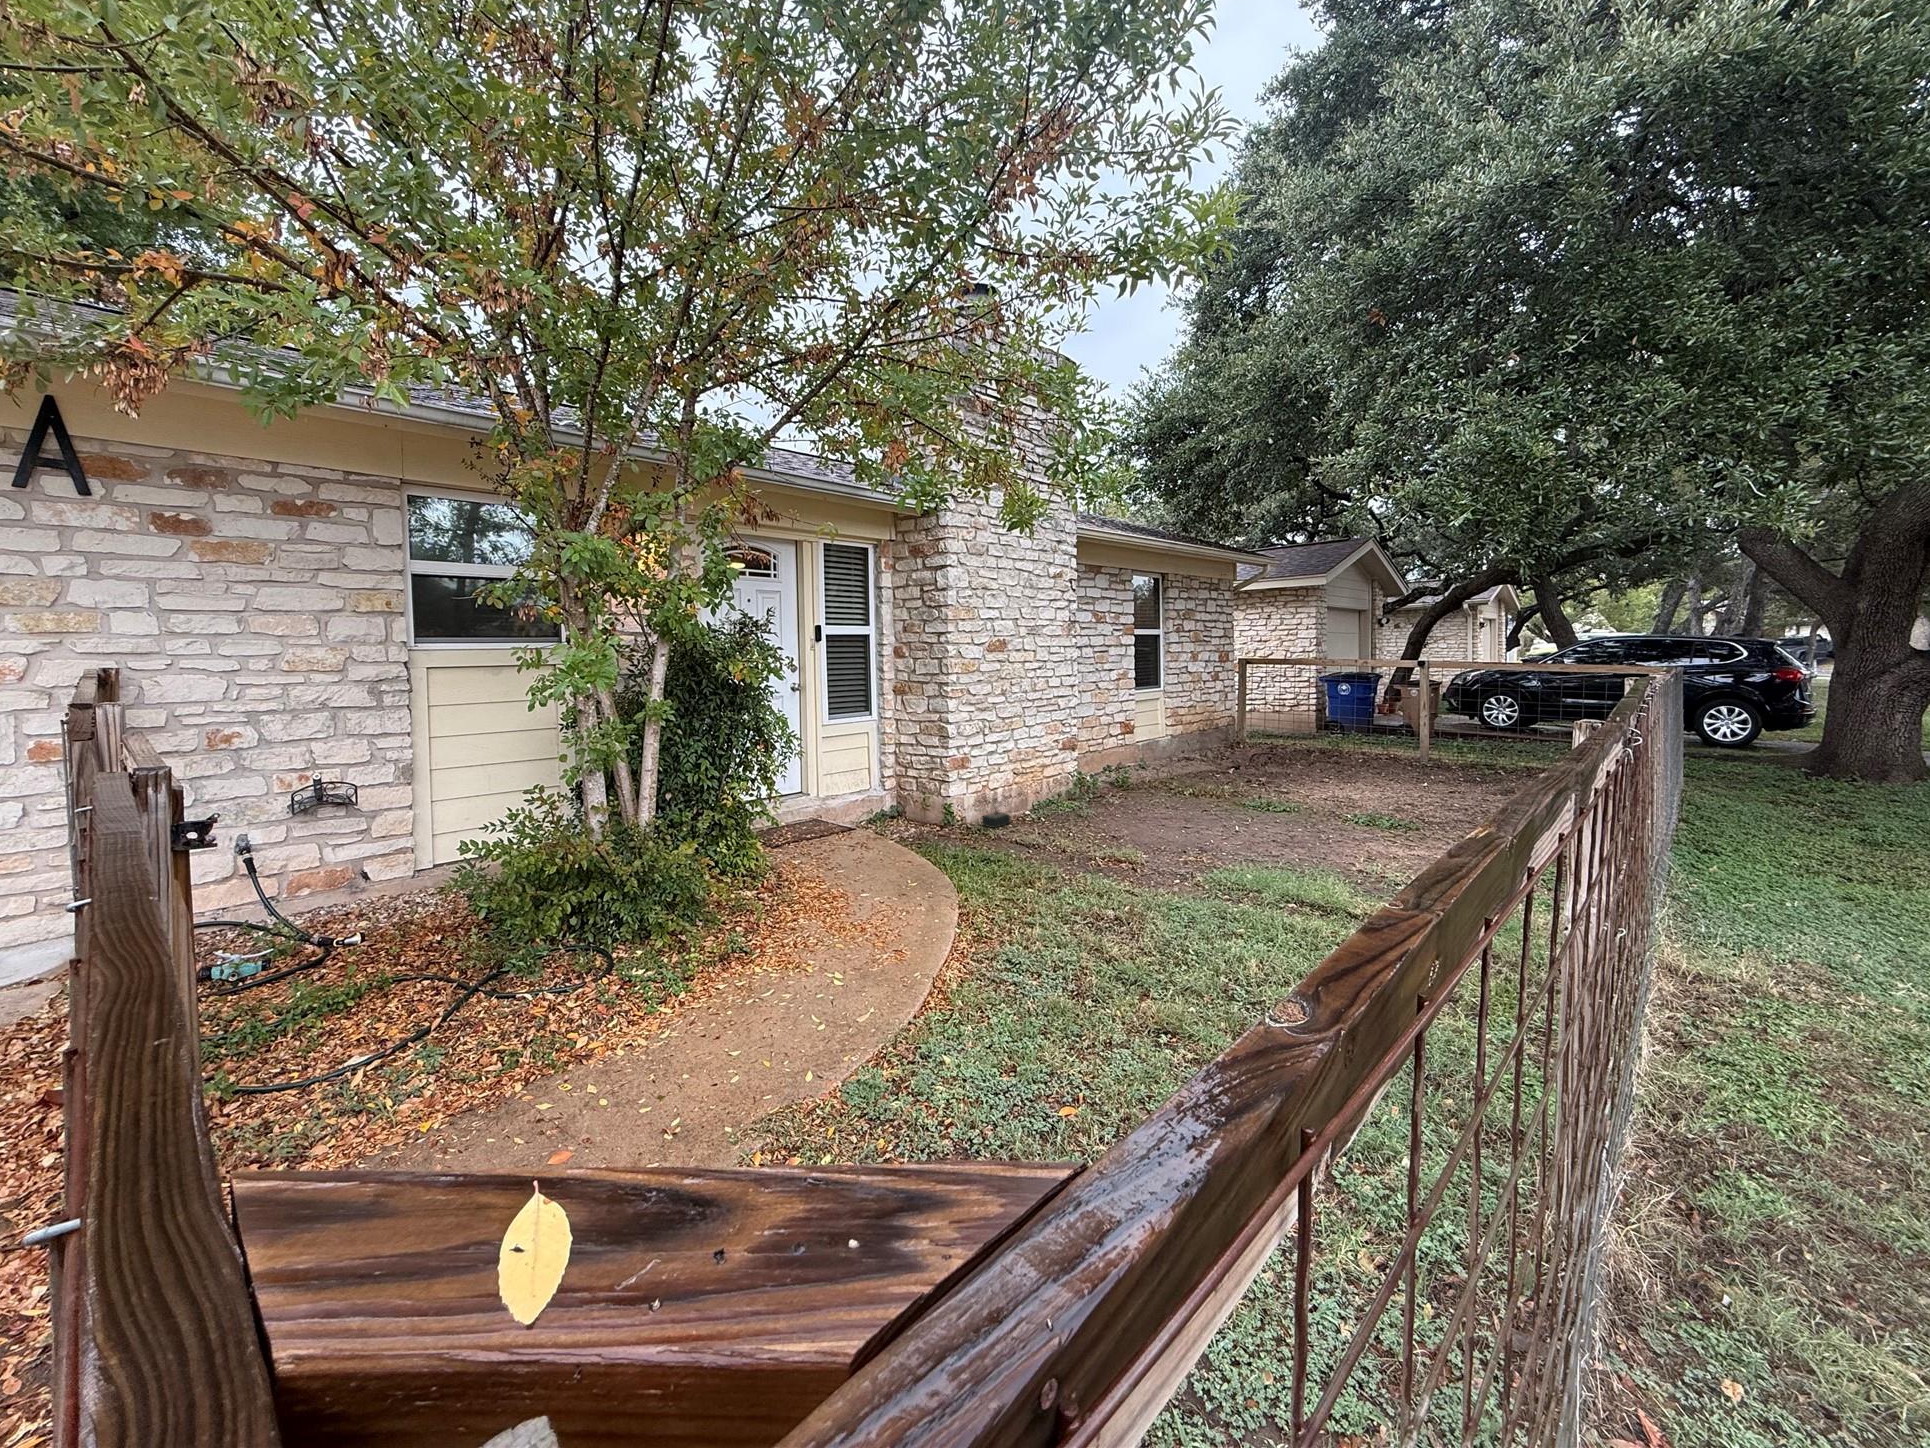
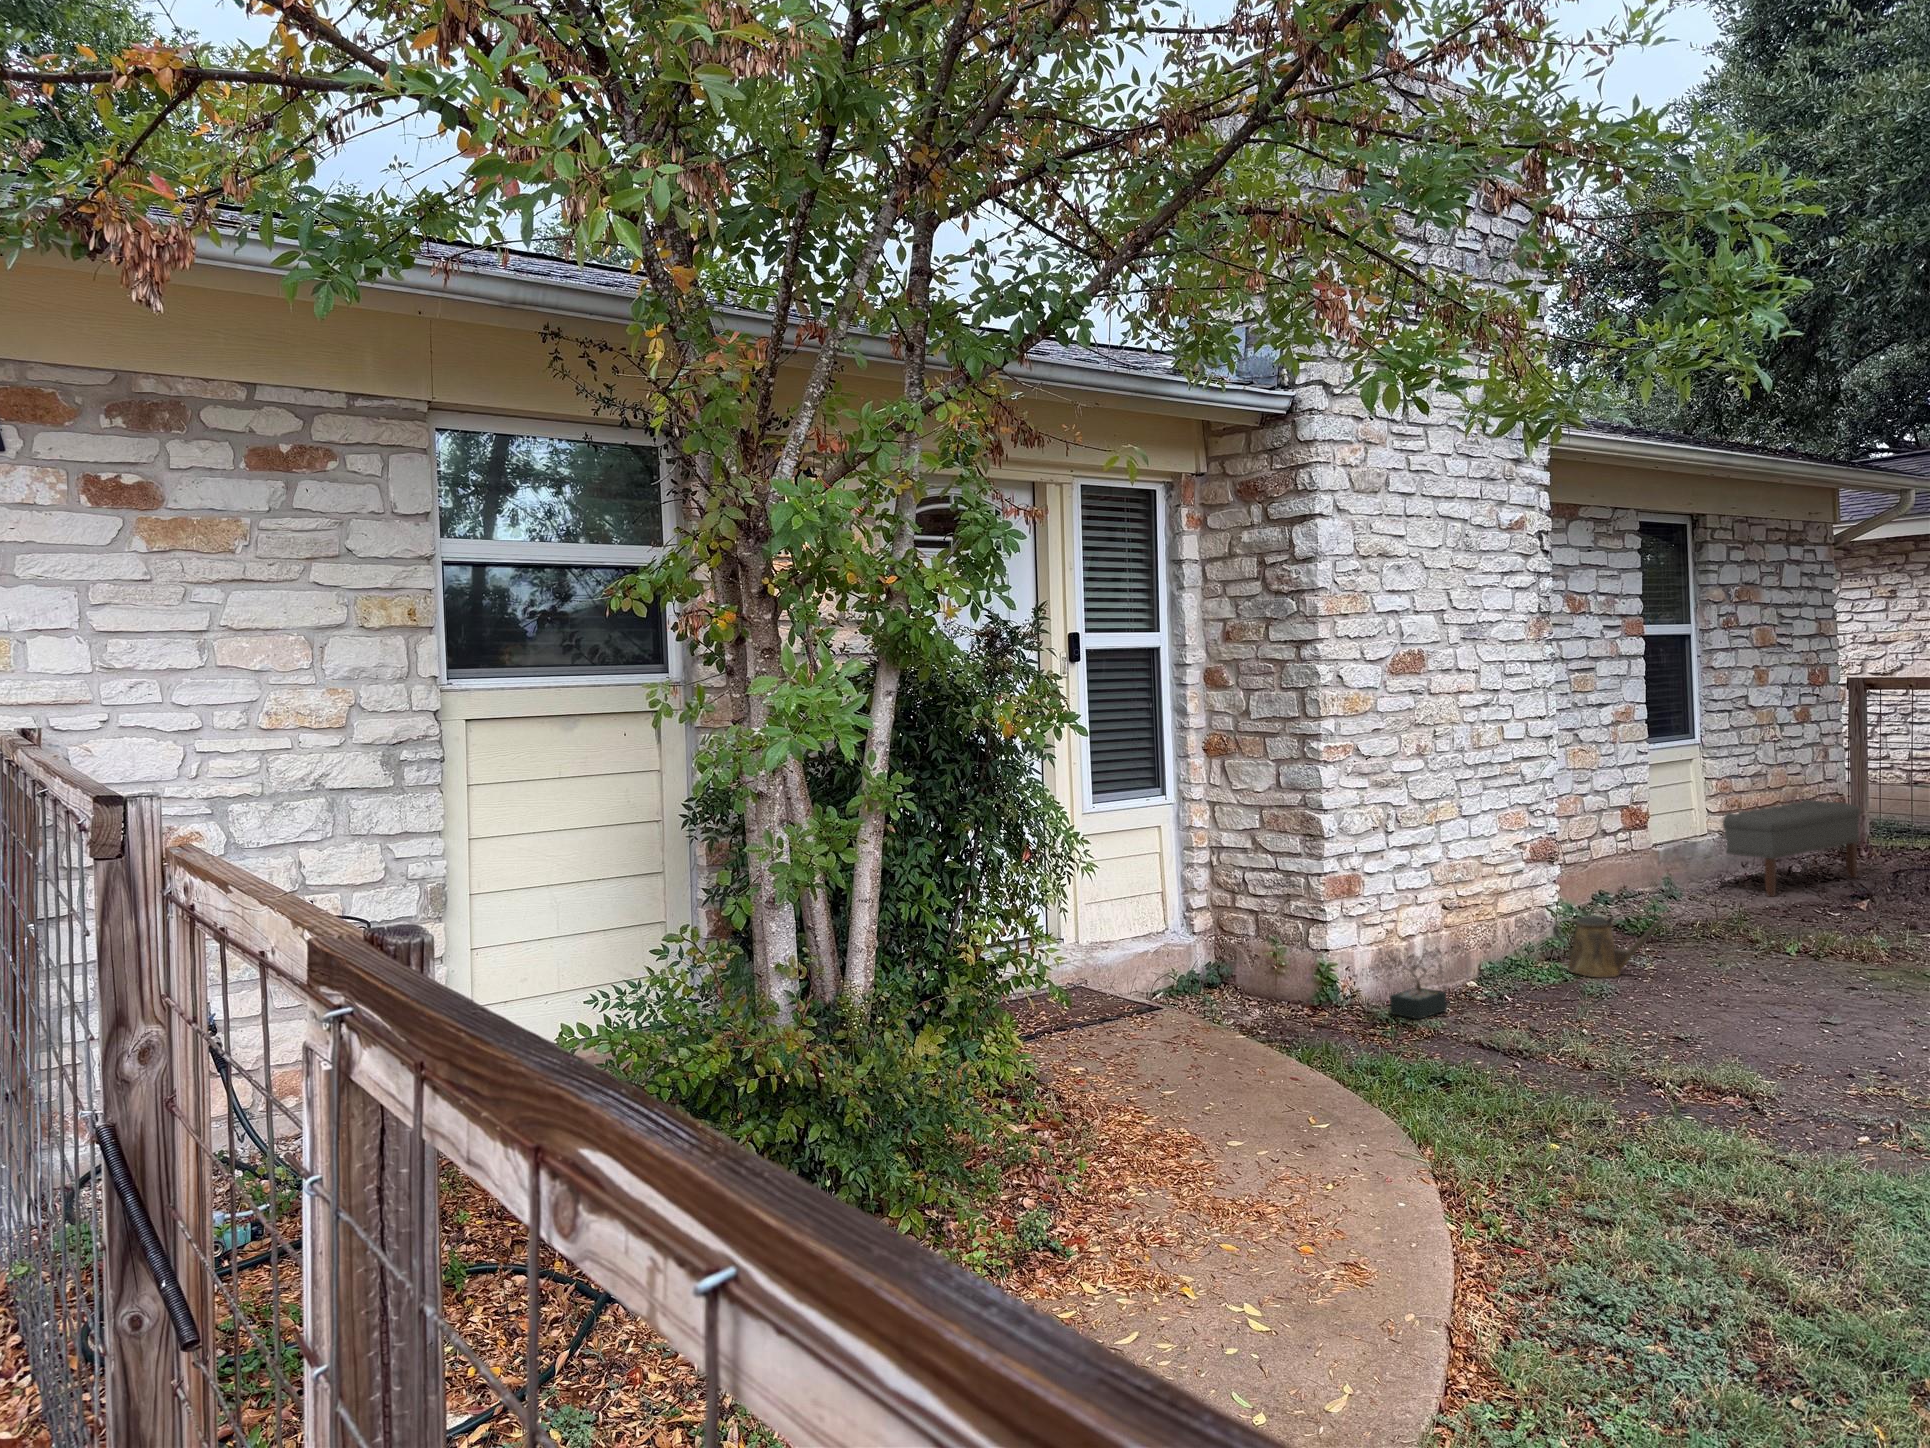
bench: none [1163,718,1236,765] -> present [1723,800,1861,897]
watering can: none [1075,774,1129,806] -> present [1554,915,1671,977]

